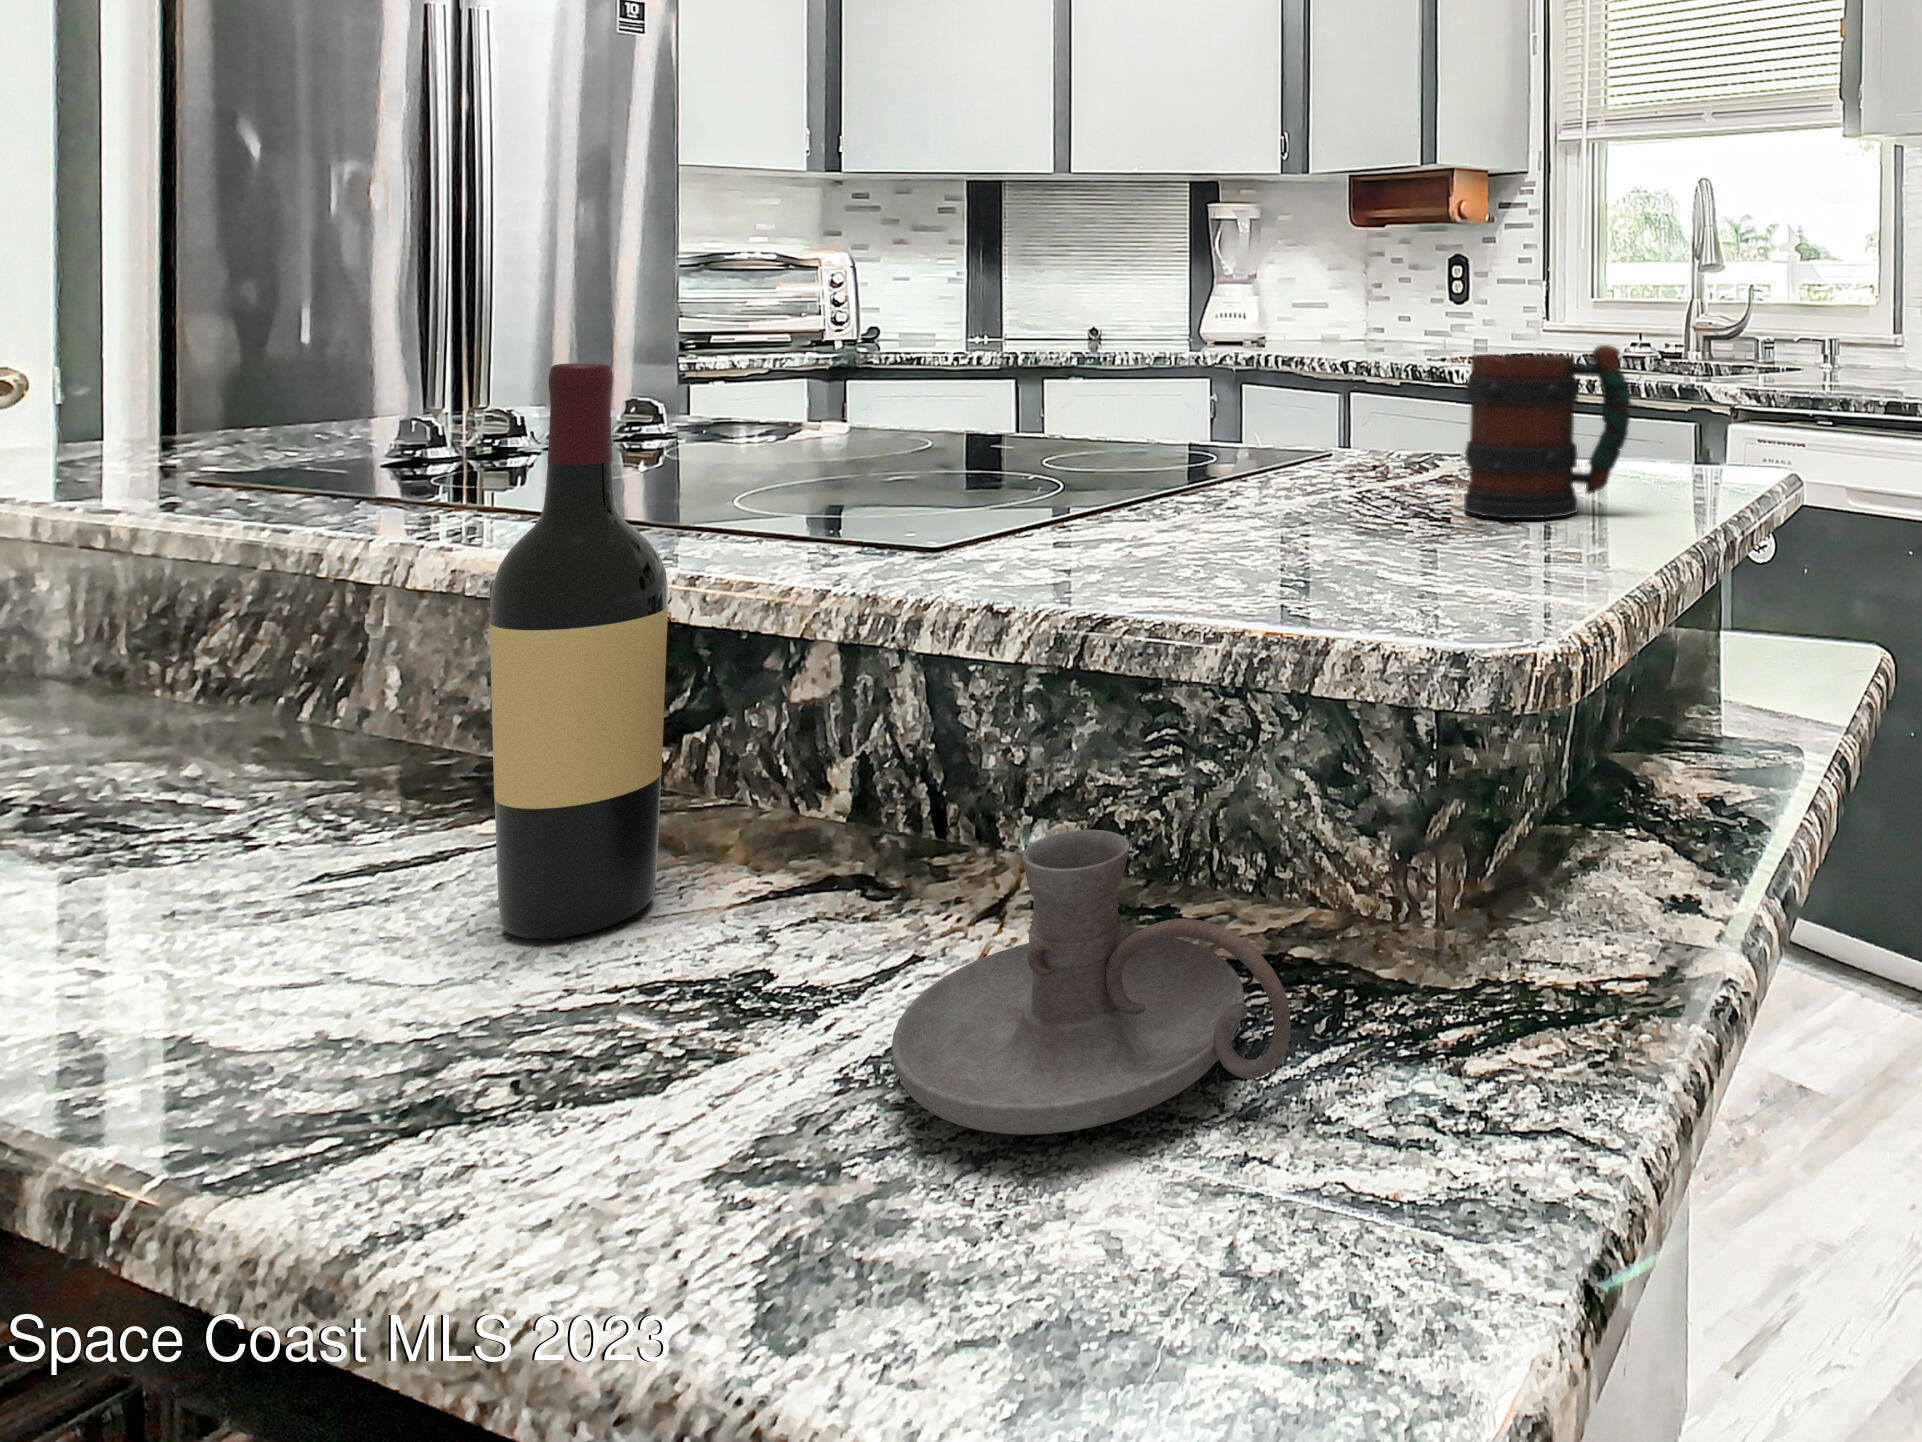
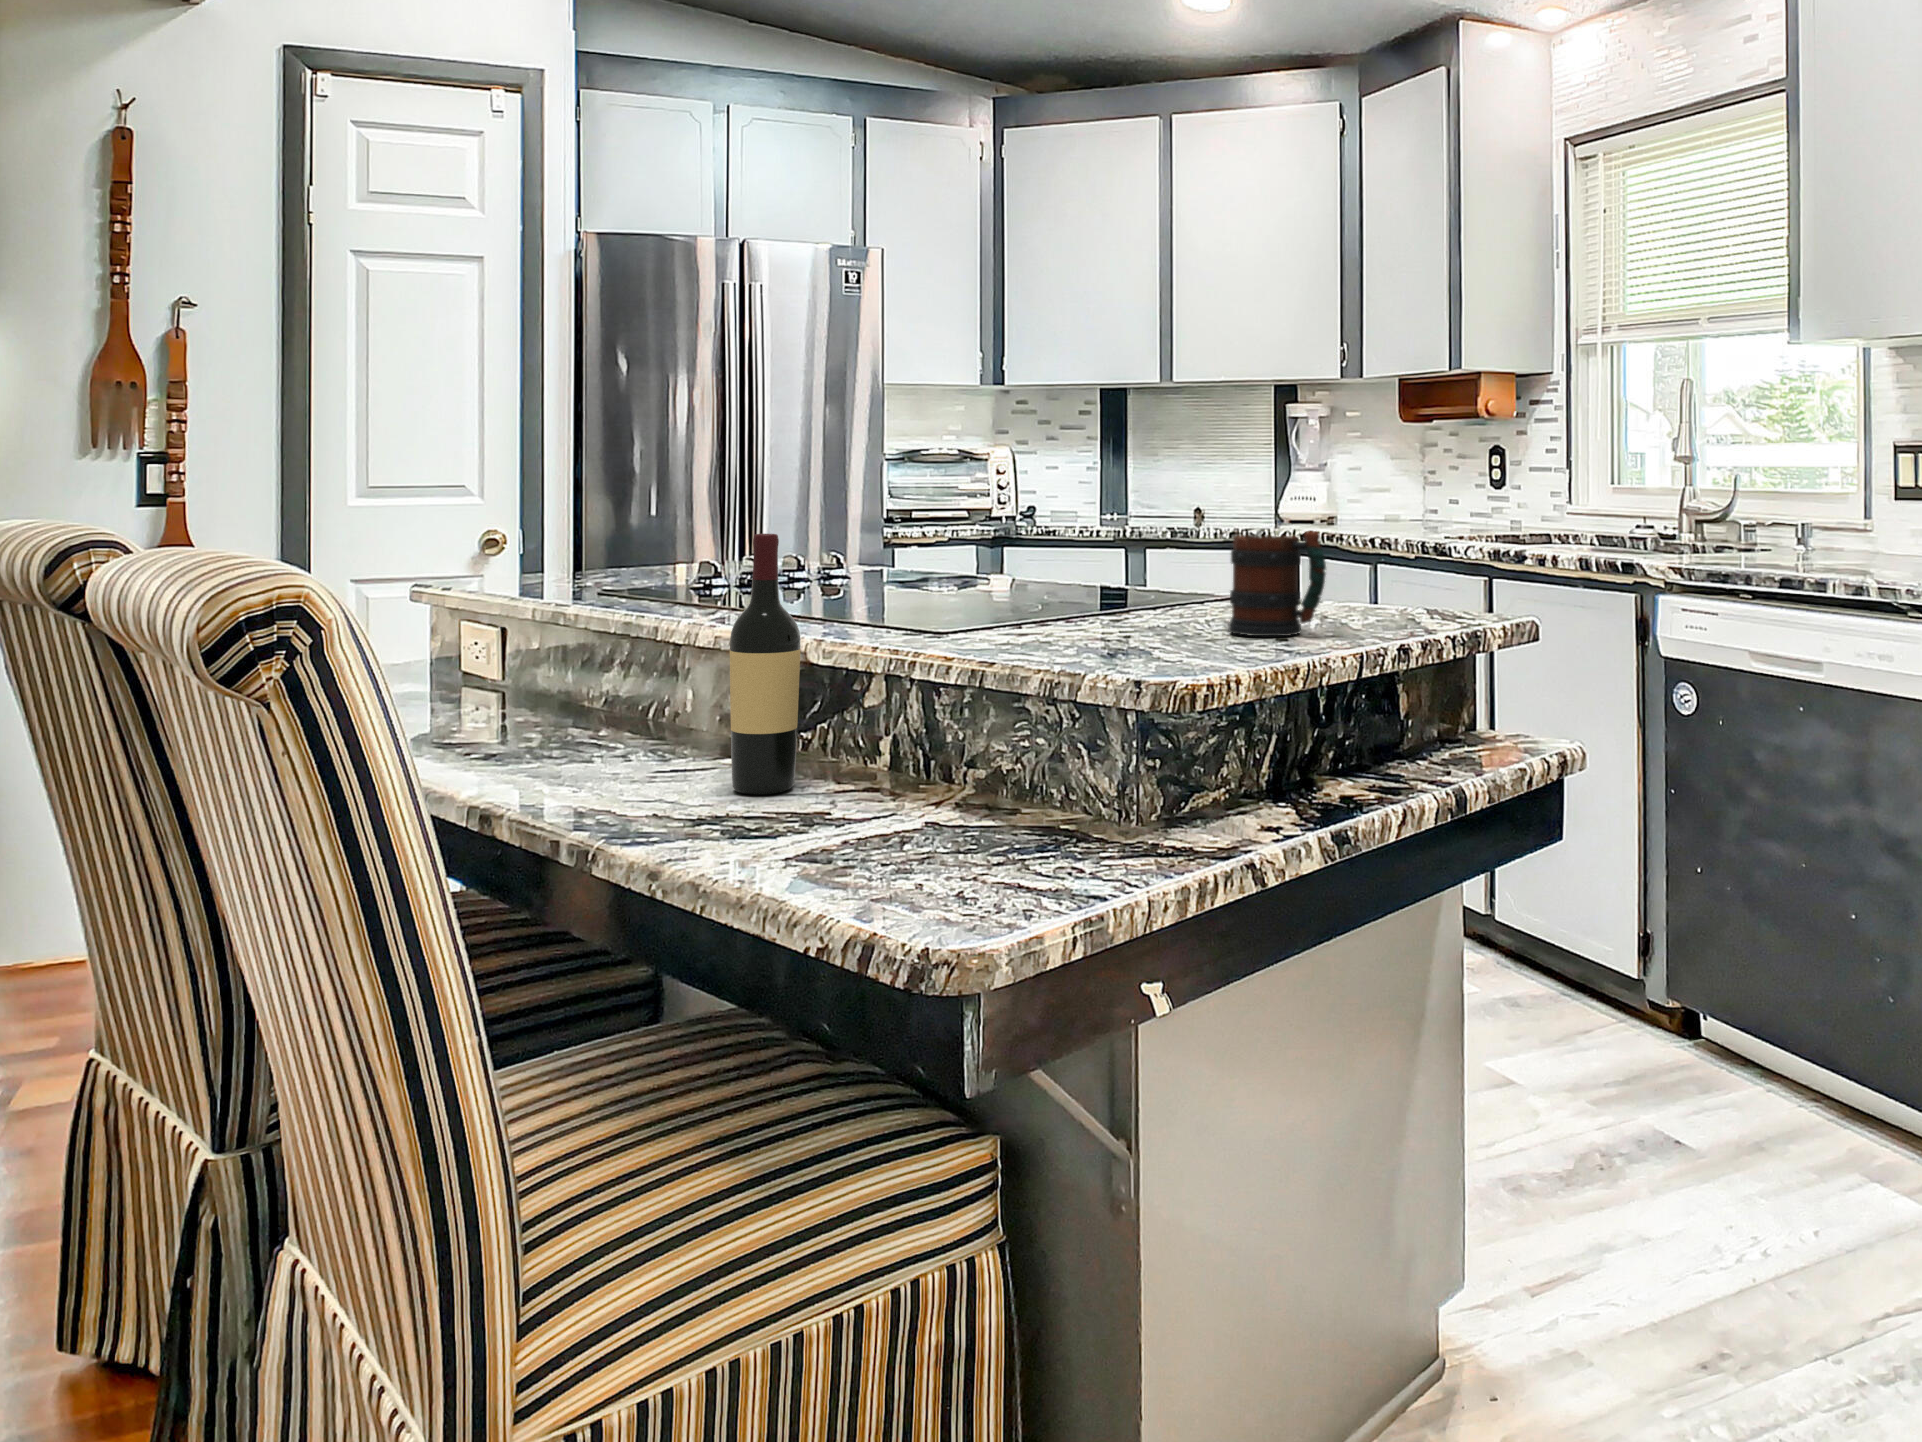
candle holder: present [891,830,1291,1135] -> none [853,747,1003,857]

